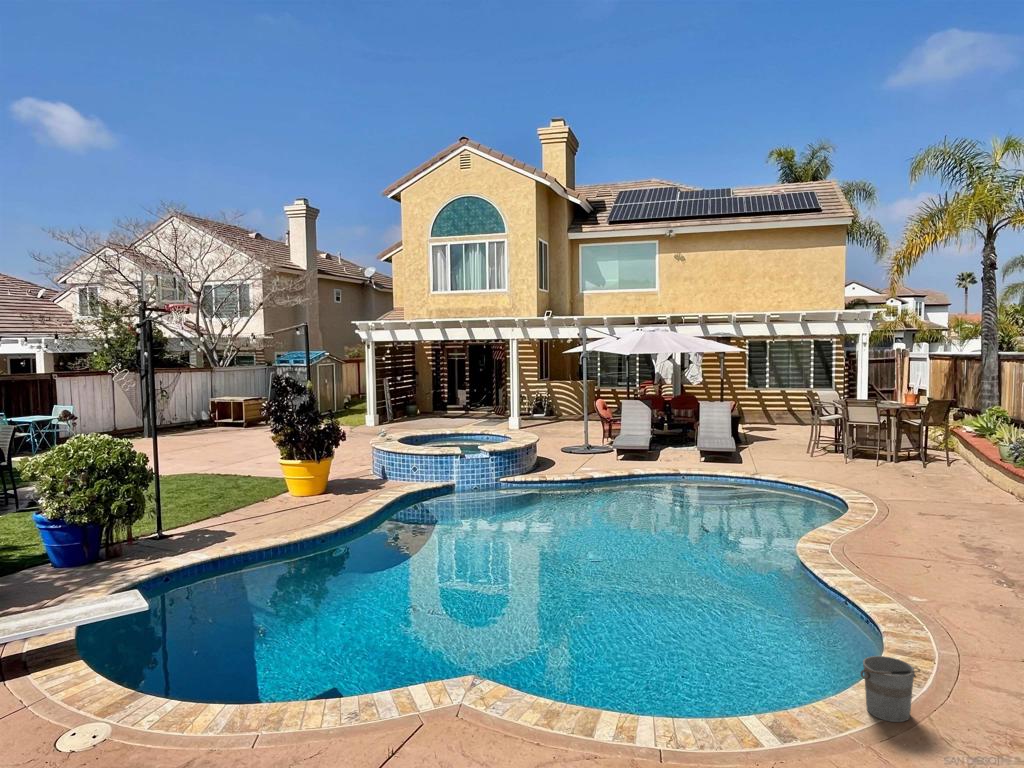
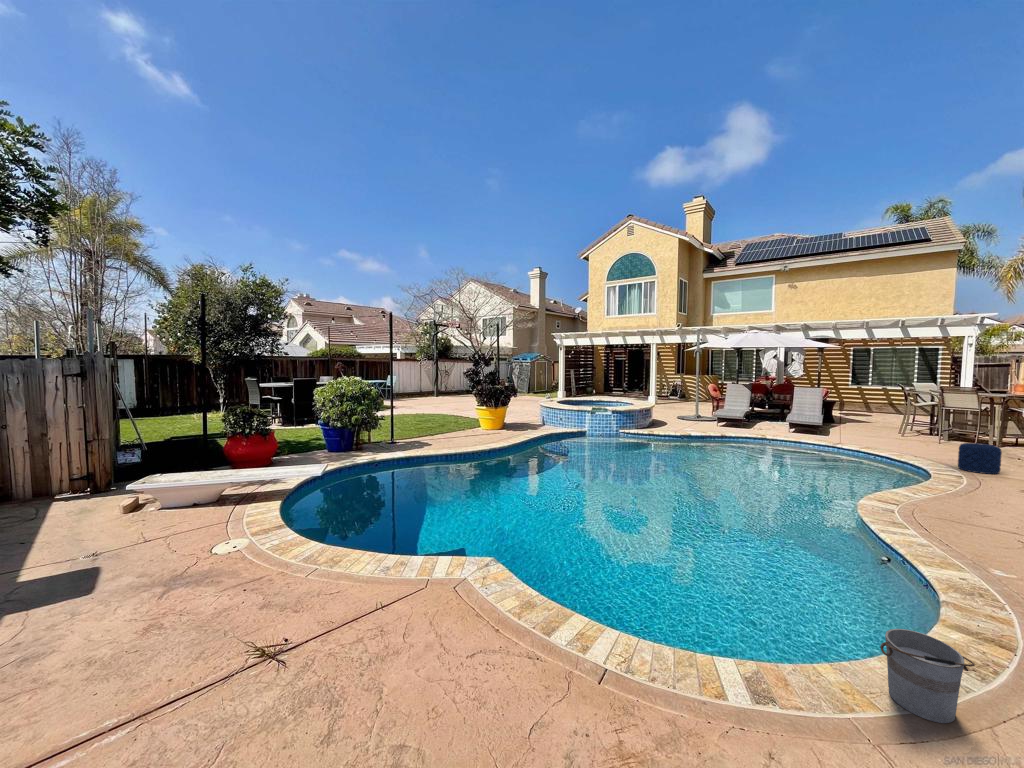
pouf: none [866,463,900,496] -> present [958,443,1002,474]

